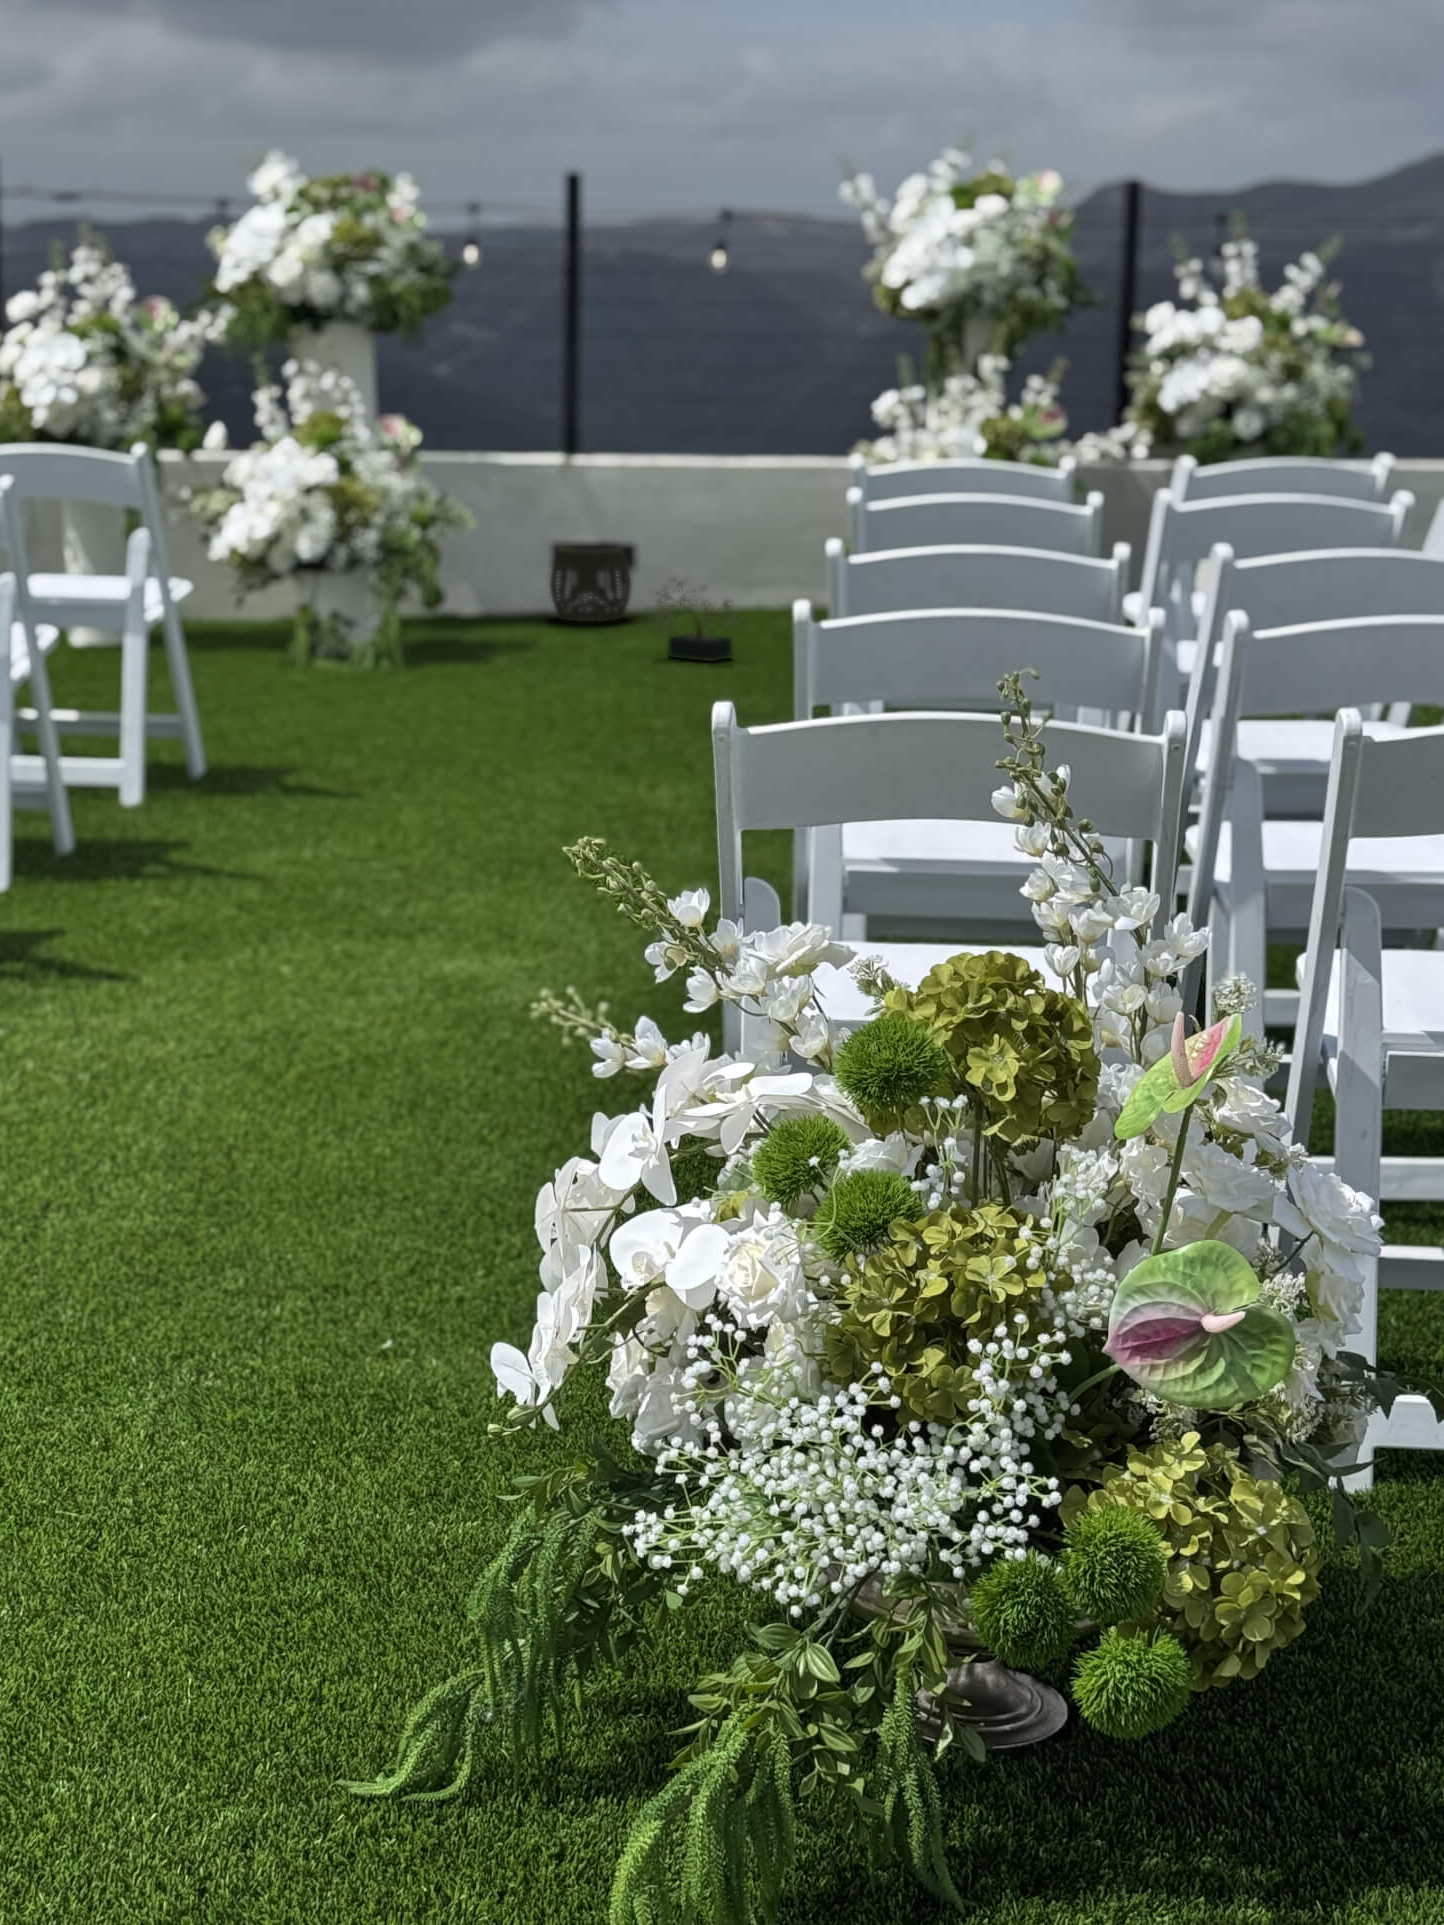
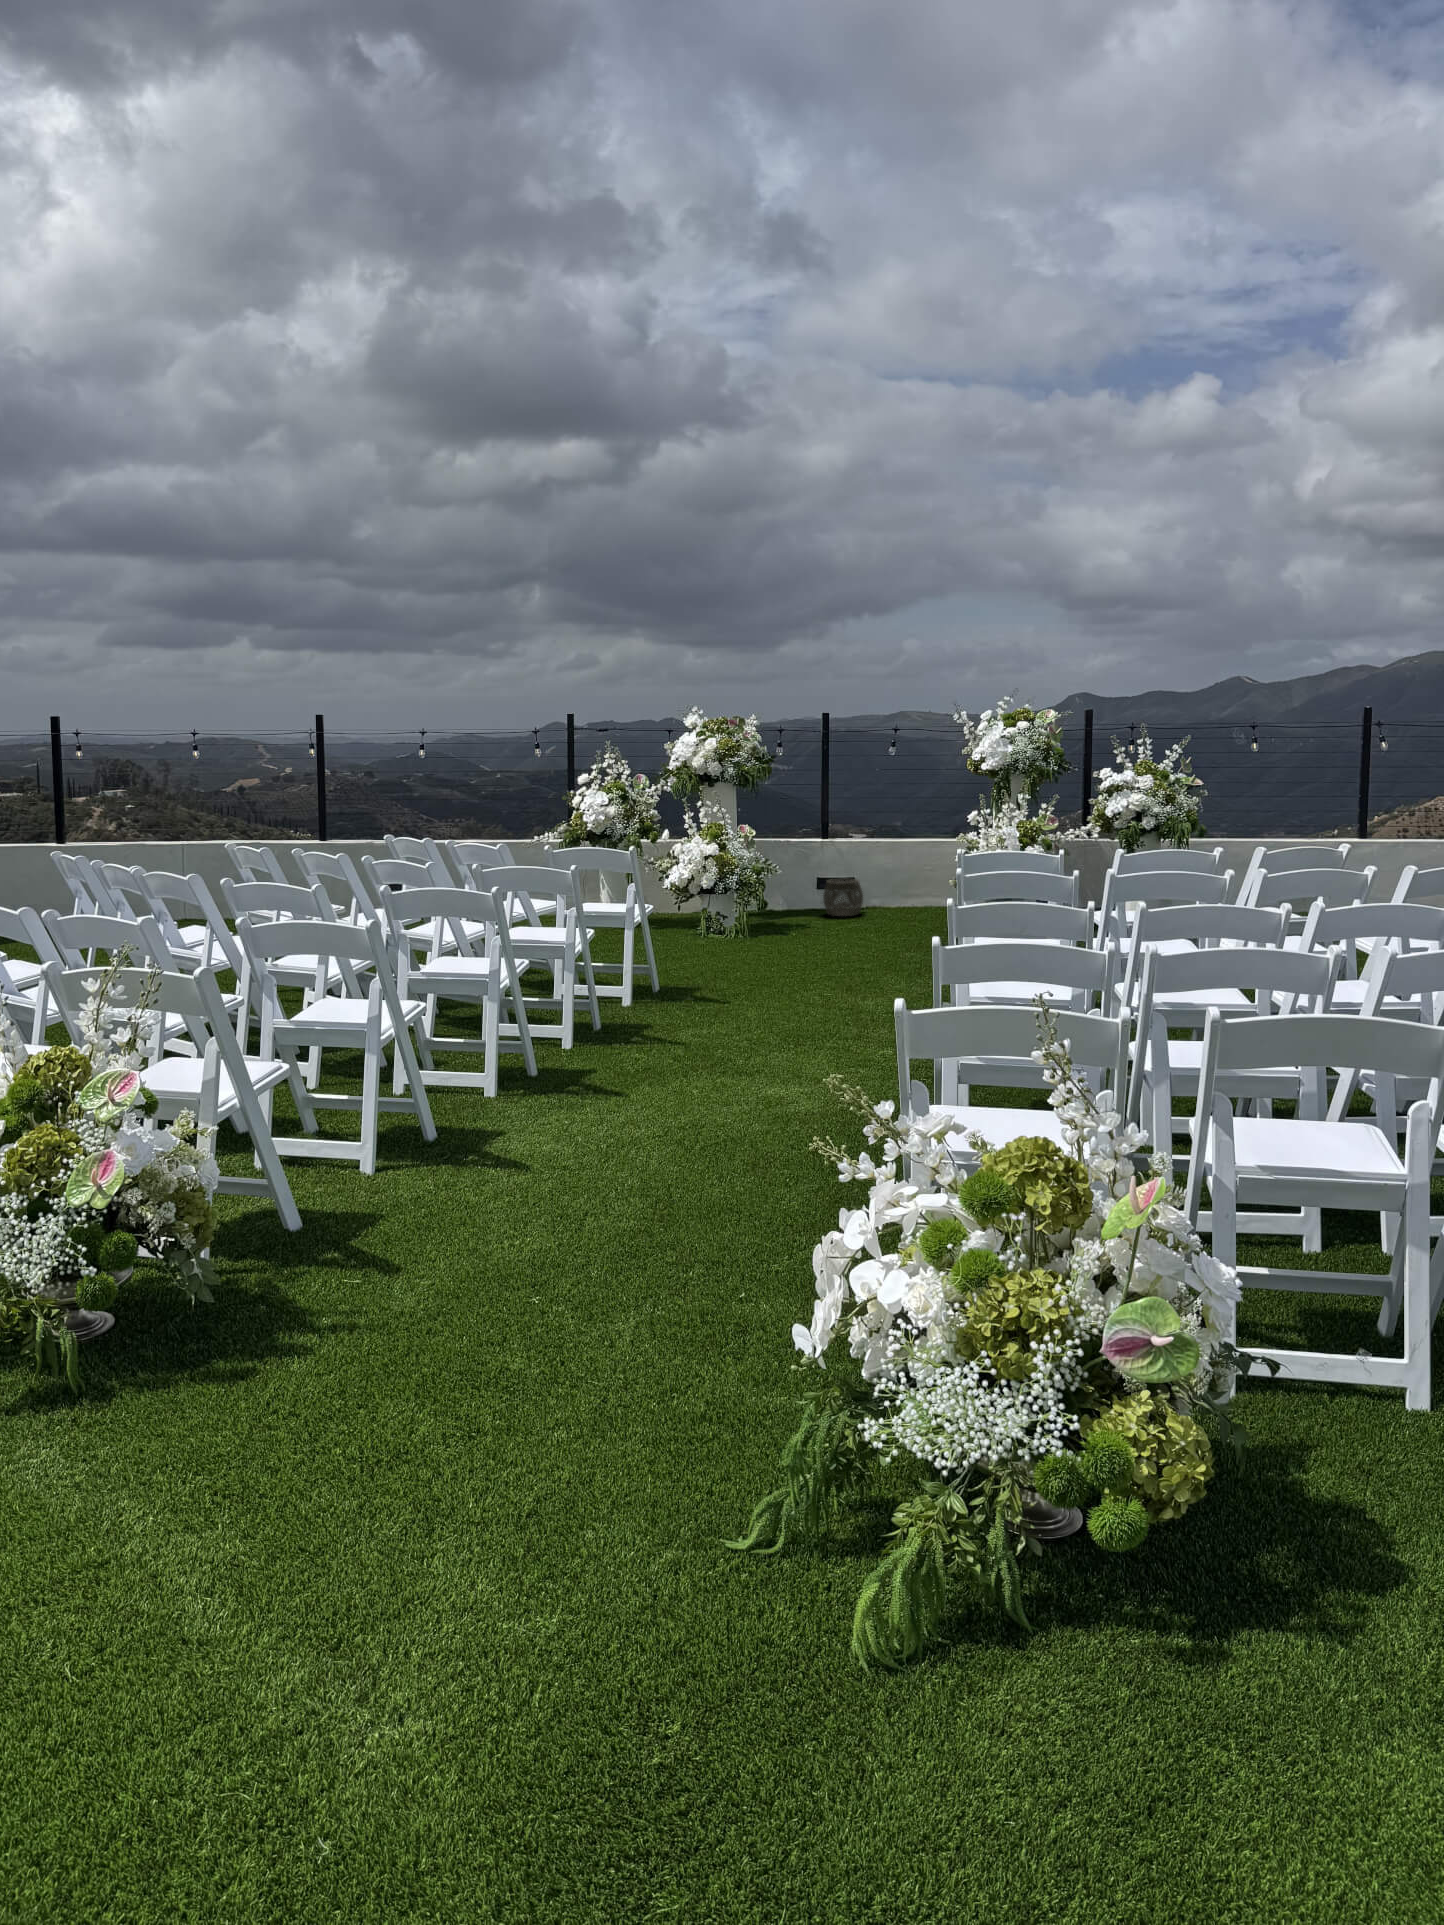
decorative plant: present [651,578,734,661] -> none [872,896,919,937]

